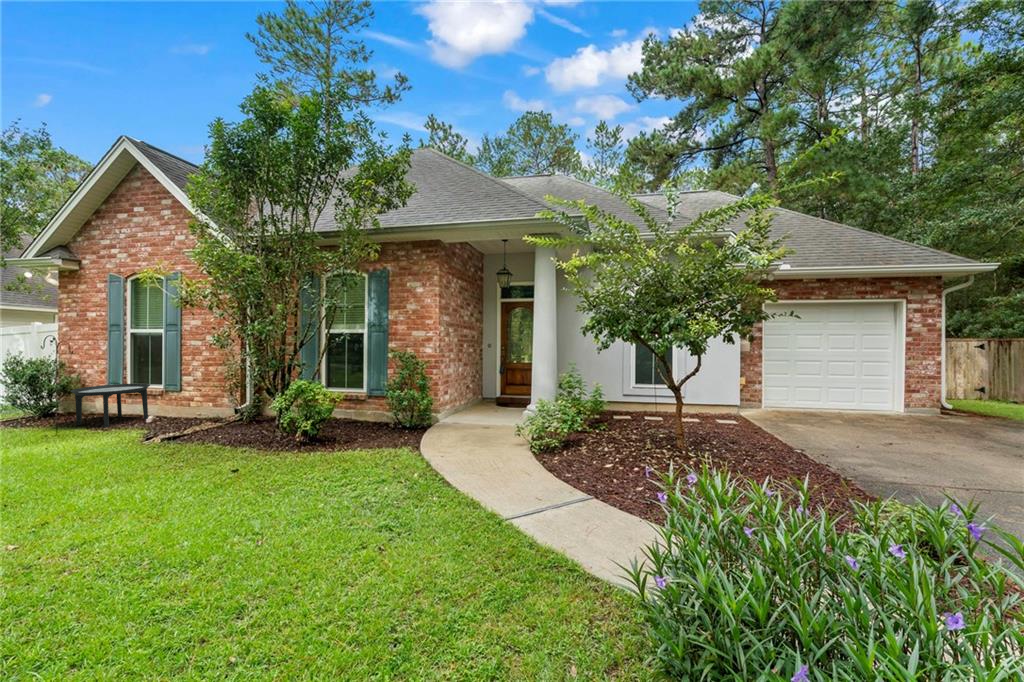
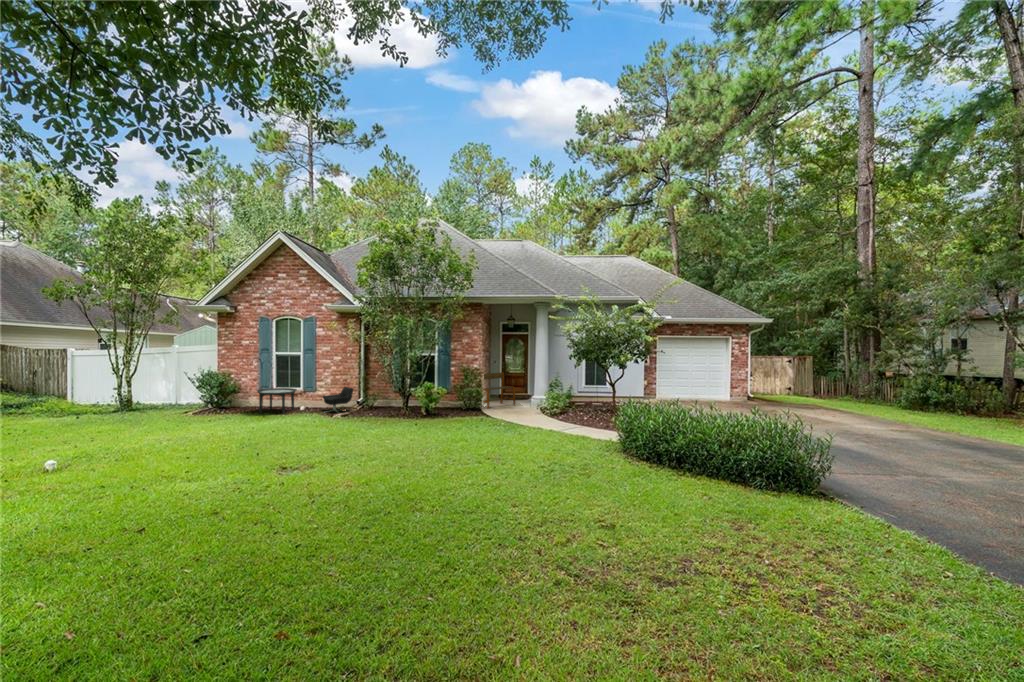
bench: none [431,361,499,426] -> present [483,372,516,408]
lounge chair: none [169,383,226,427] -> present [323,387,353,412]

